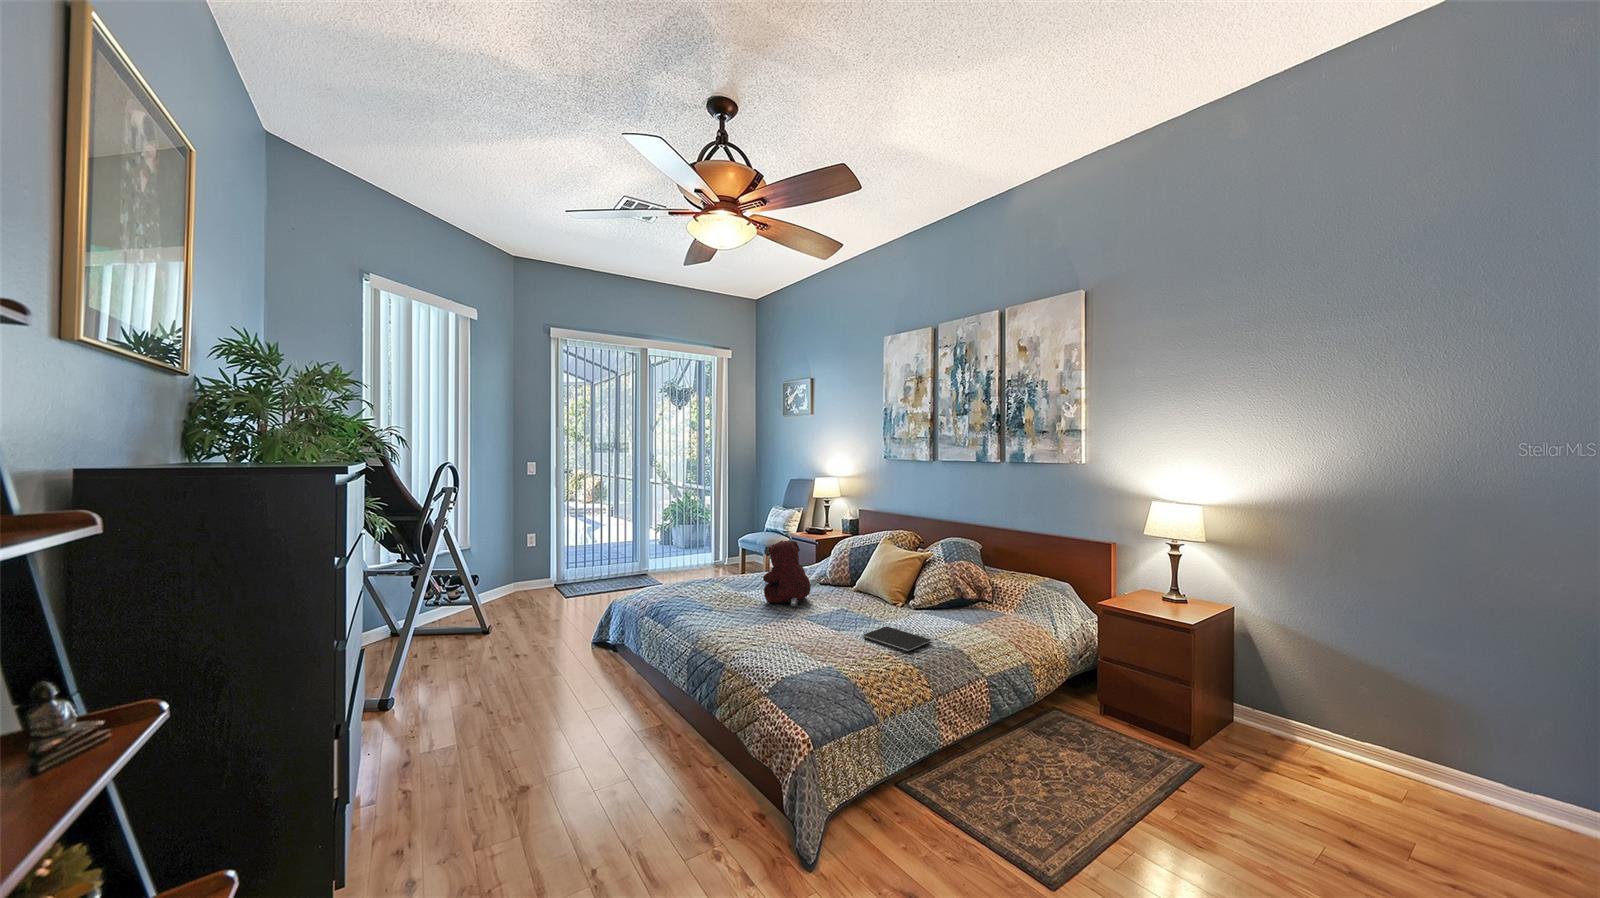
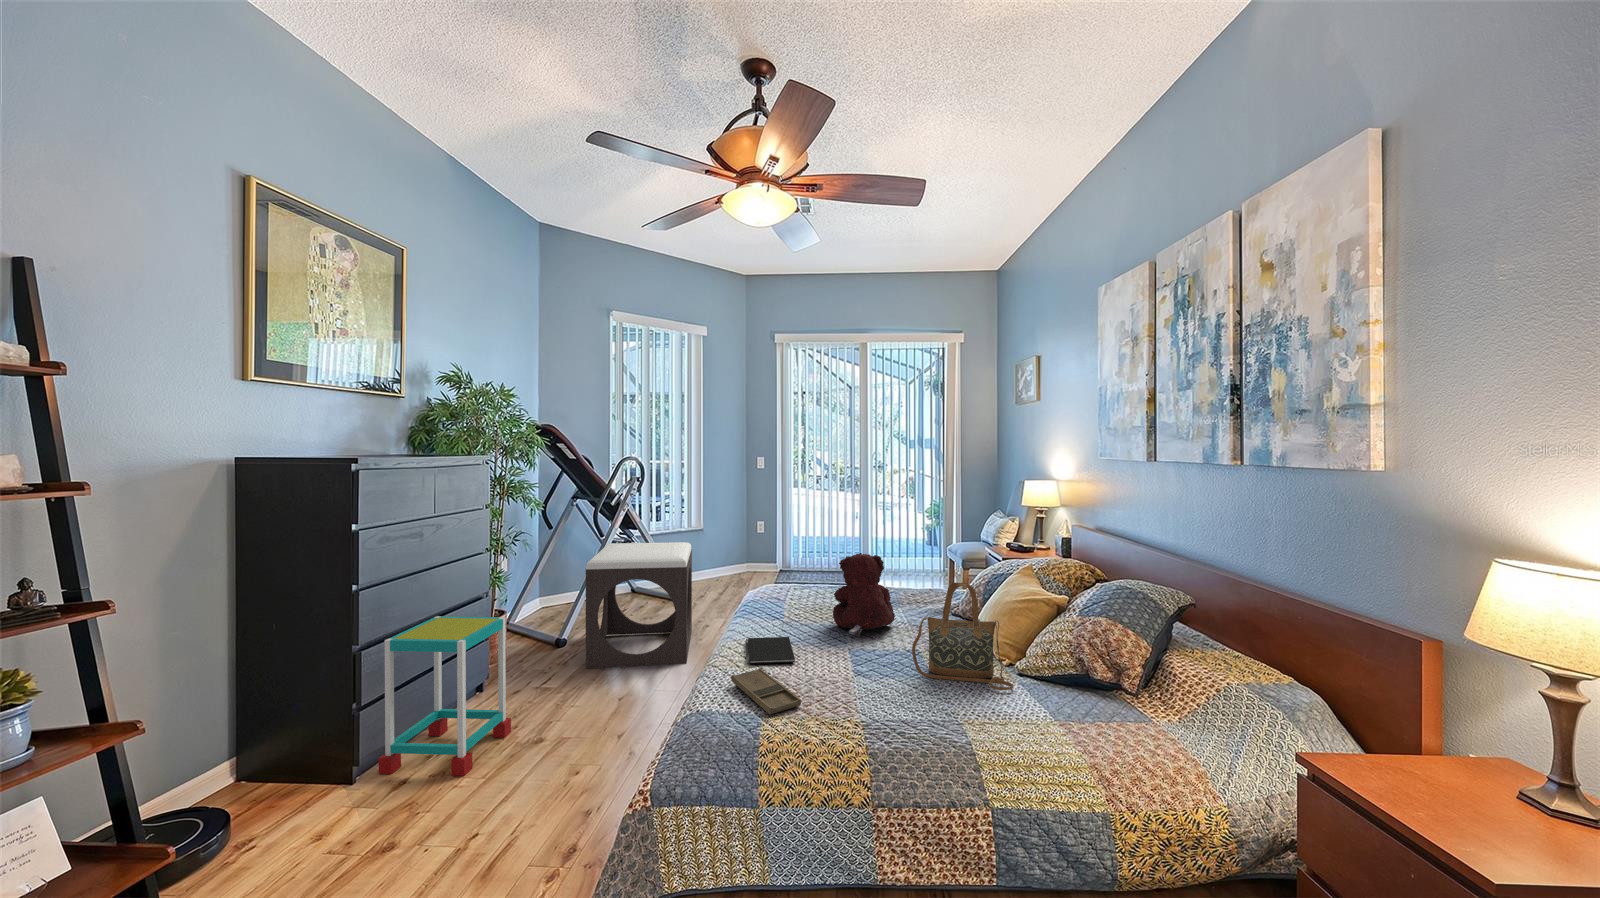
handbag: none [865,550,931,620] -> present [912,583,1014,690]
footstool: none [446,556,587,709] -> present [586,542,692,668]
notebook: present [863,626,931,652] -> present [746,637,795,664]
tray: none [777,638,846,663] -> present [731,668,801,715]
side table: none [371,655,496,876] -> present [378,616,511,776]

